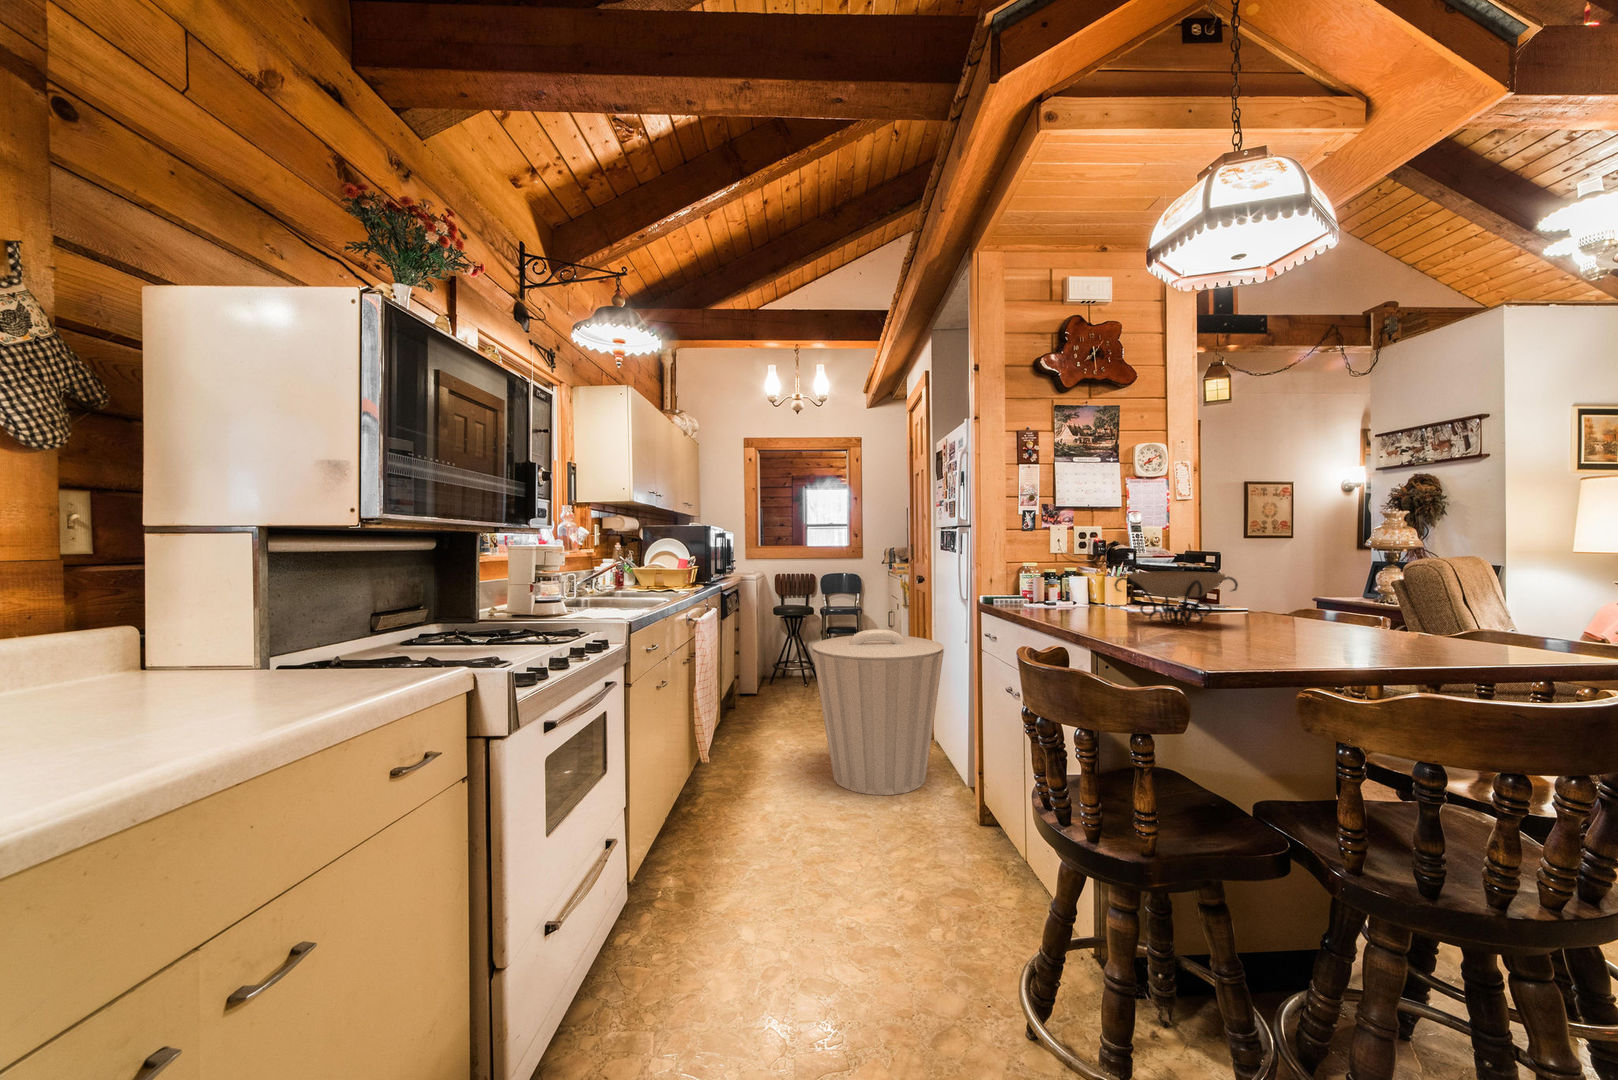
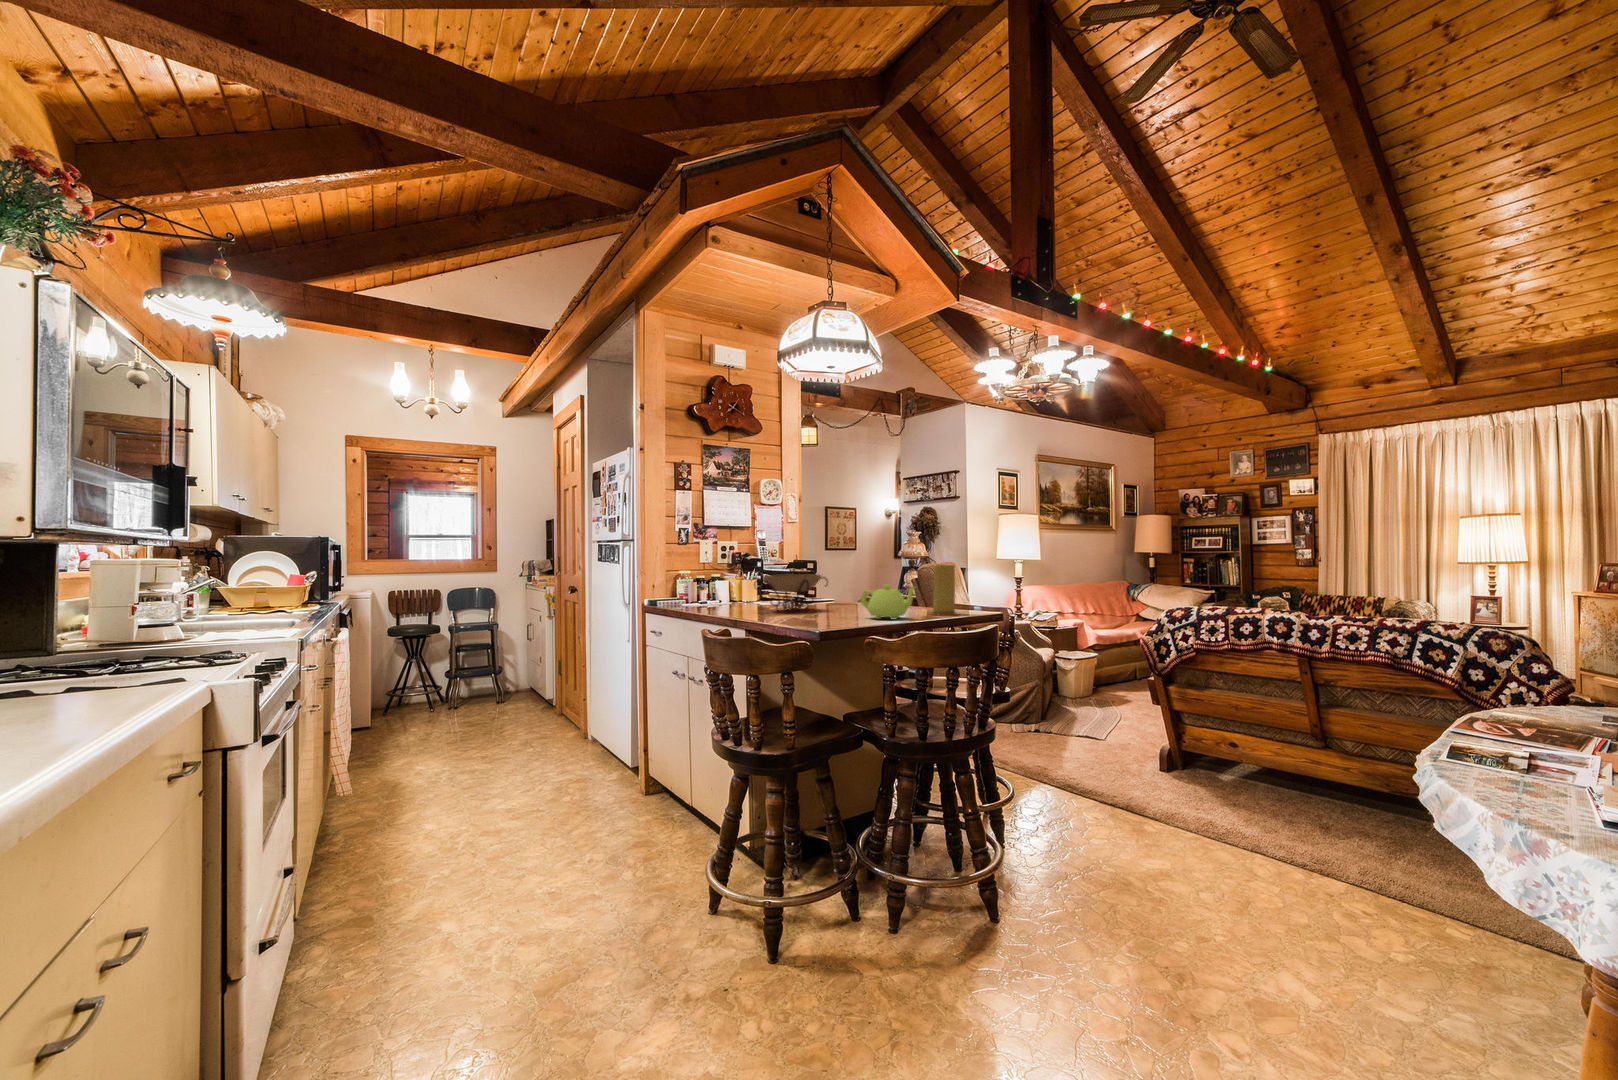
candle: none [1448,563,1523,656] -> present [931,564,957,615]
teapot: none [1296,596,1422,656] -> present [860,585,916,620]
trash can: present [812,629,944,795] -> none [471,638,606,796]

